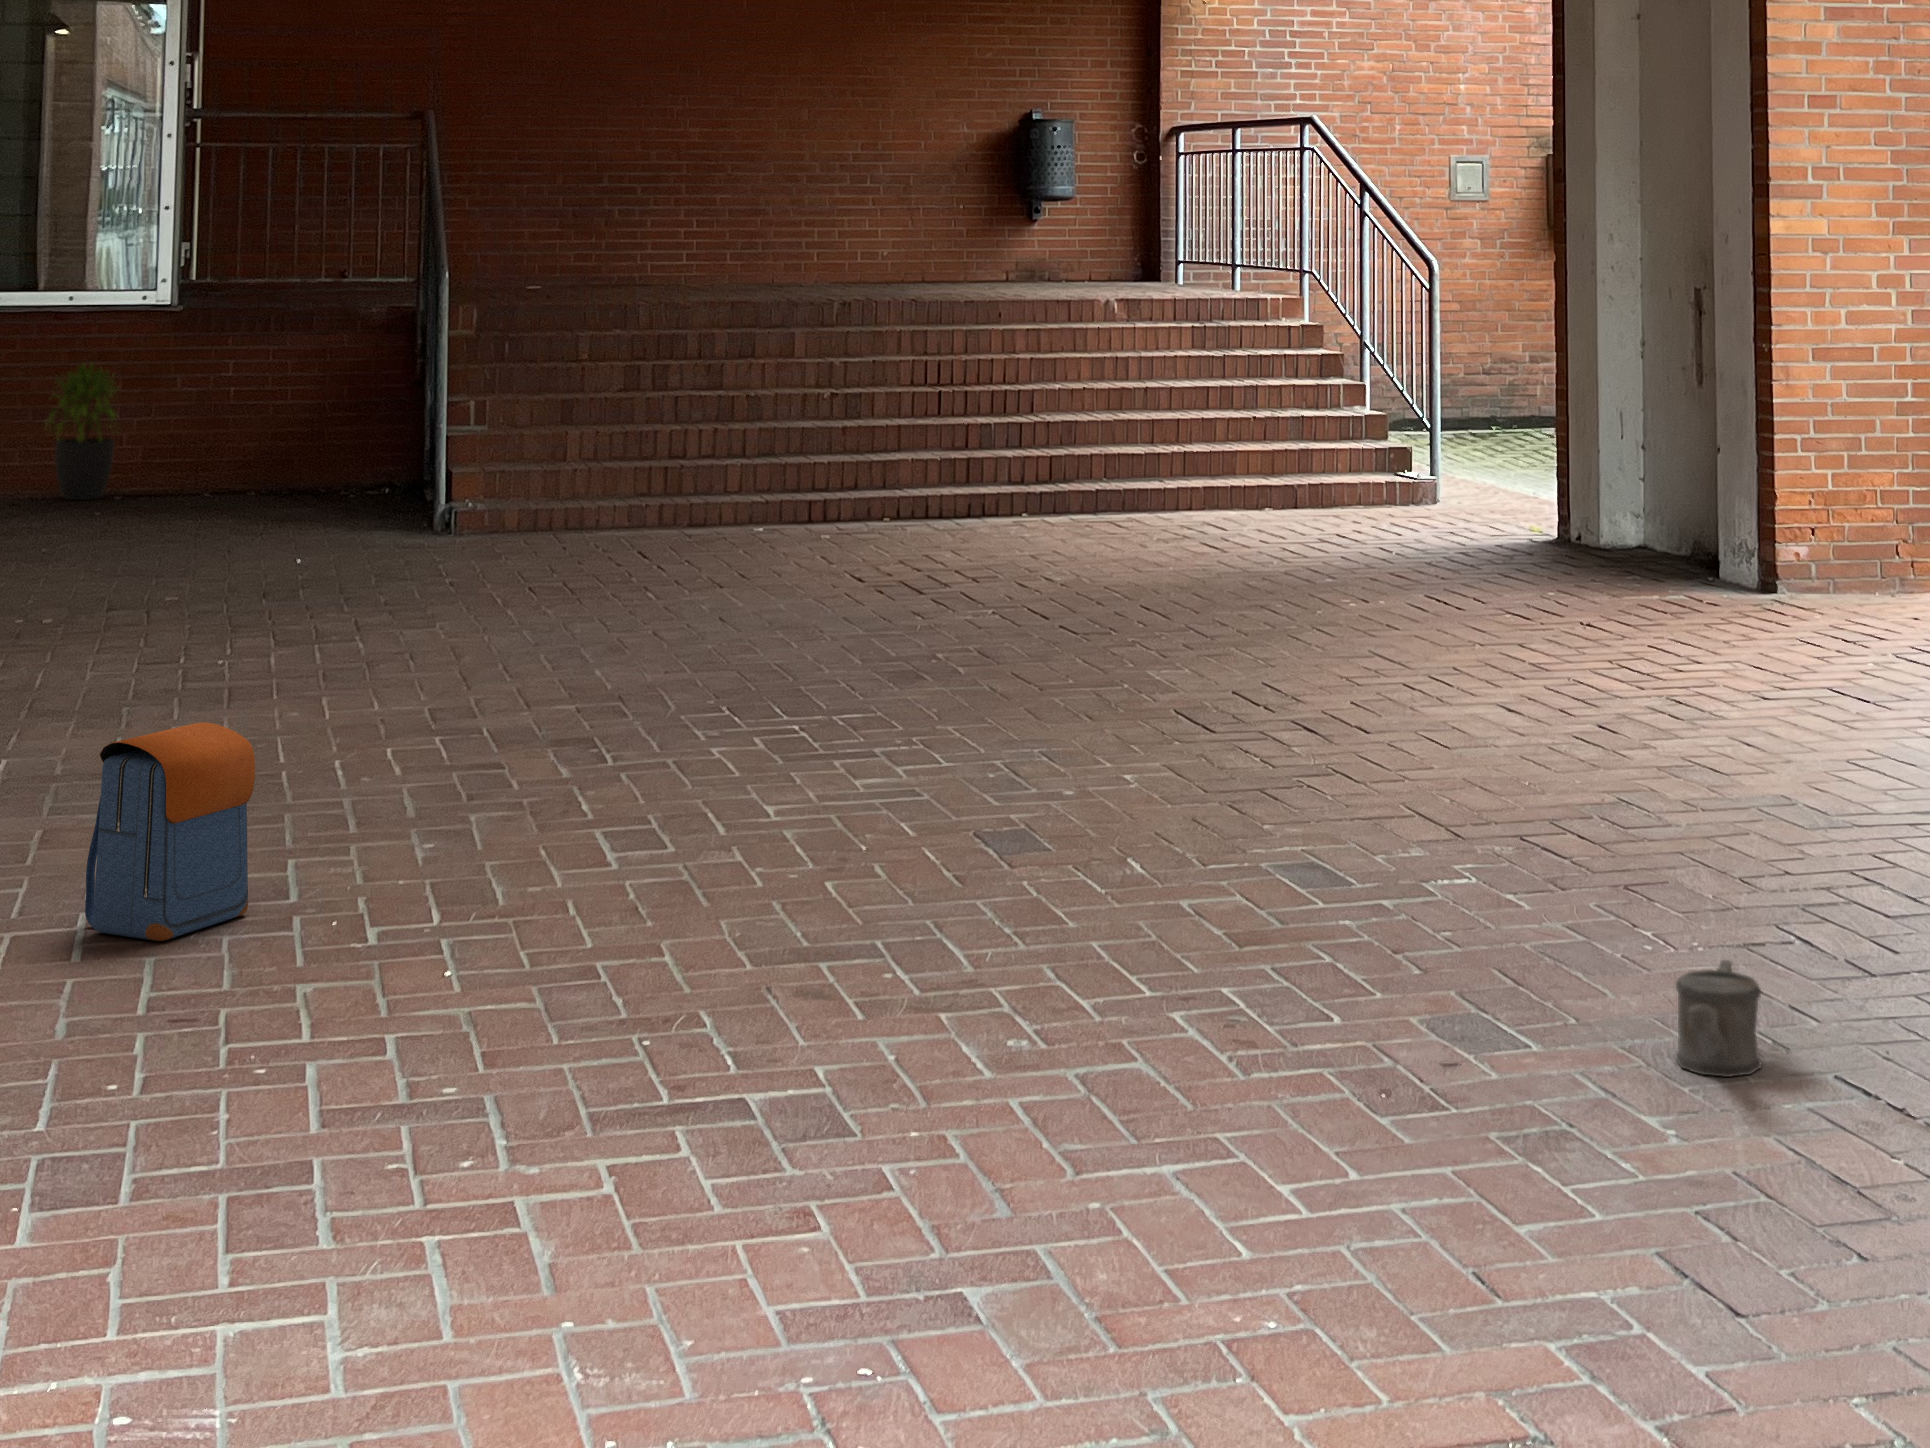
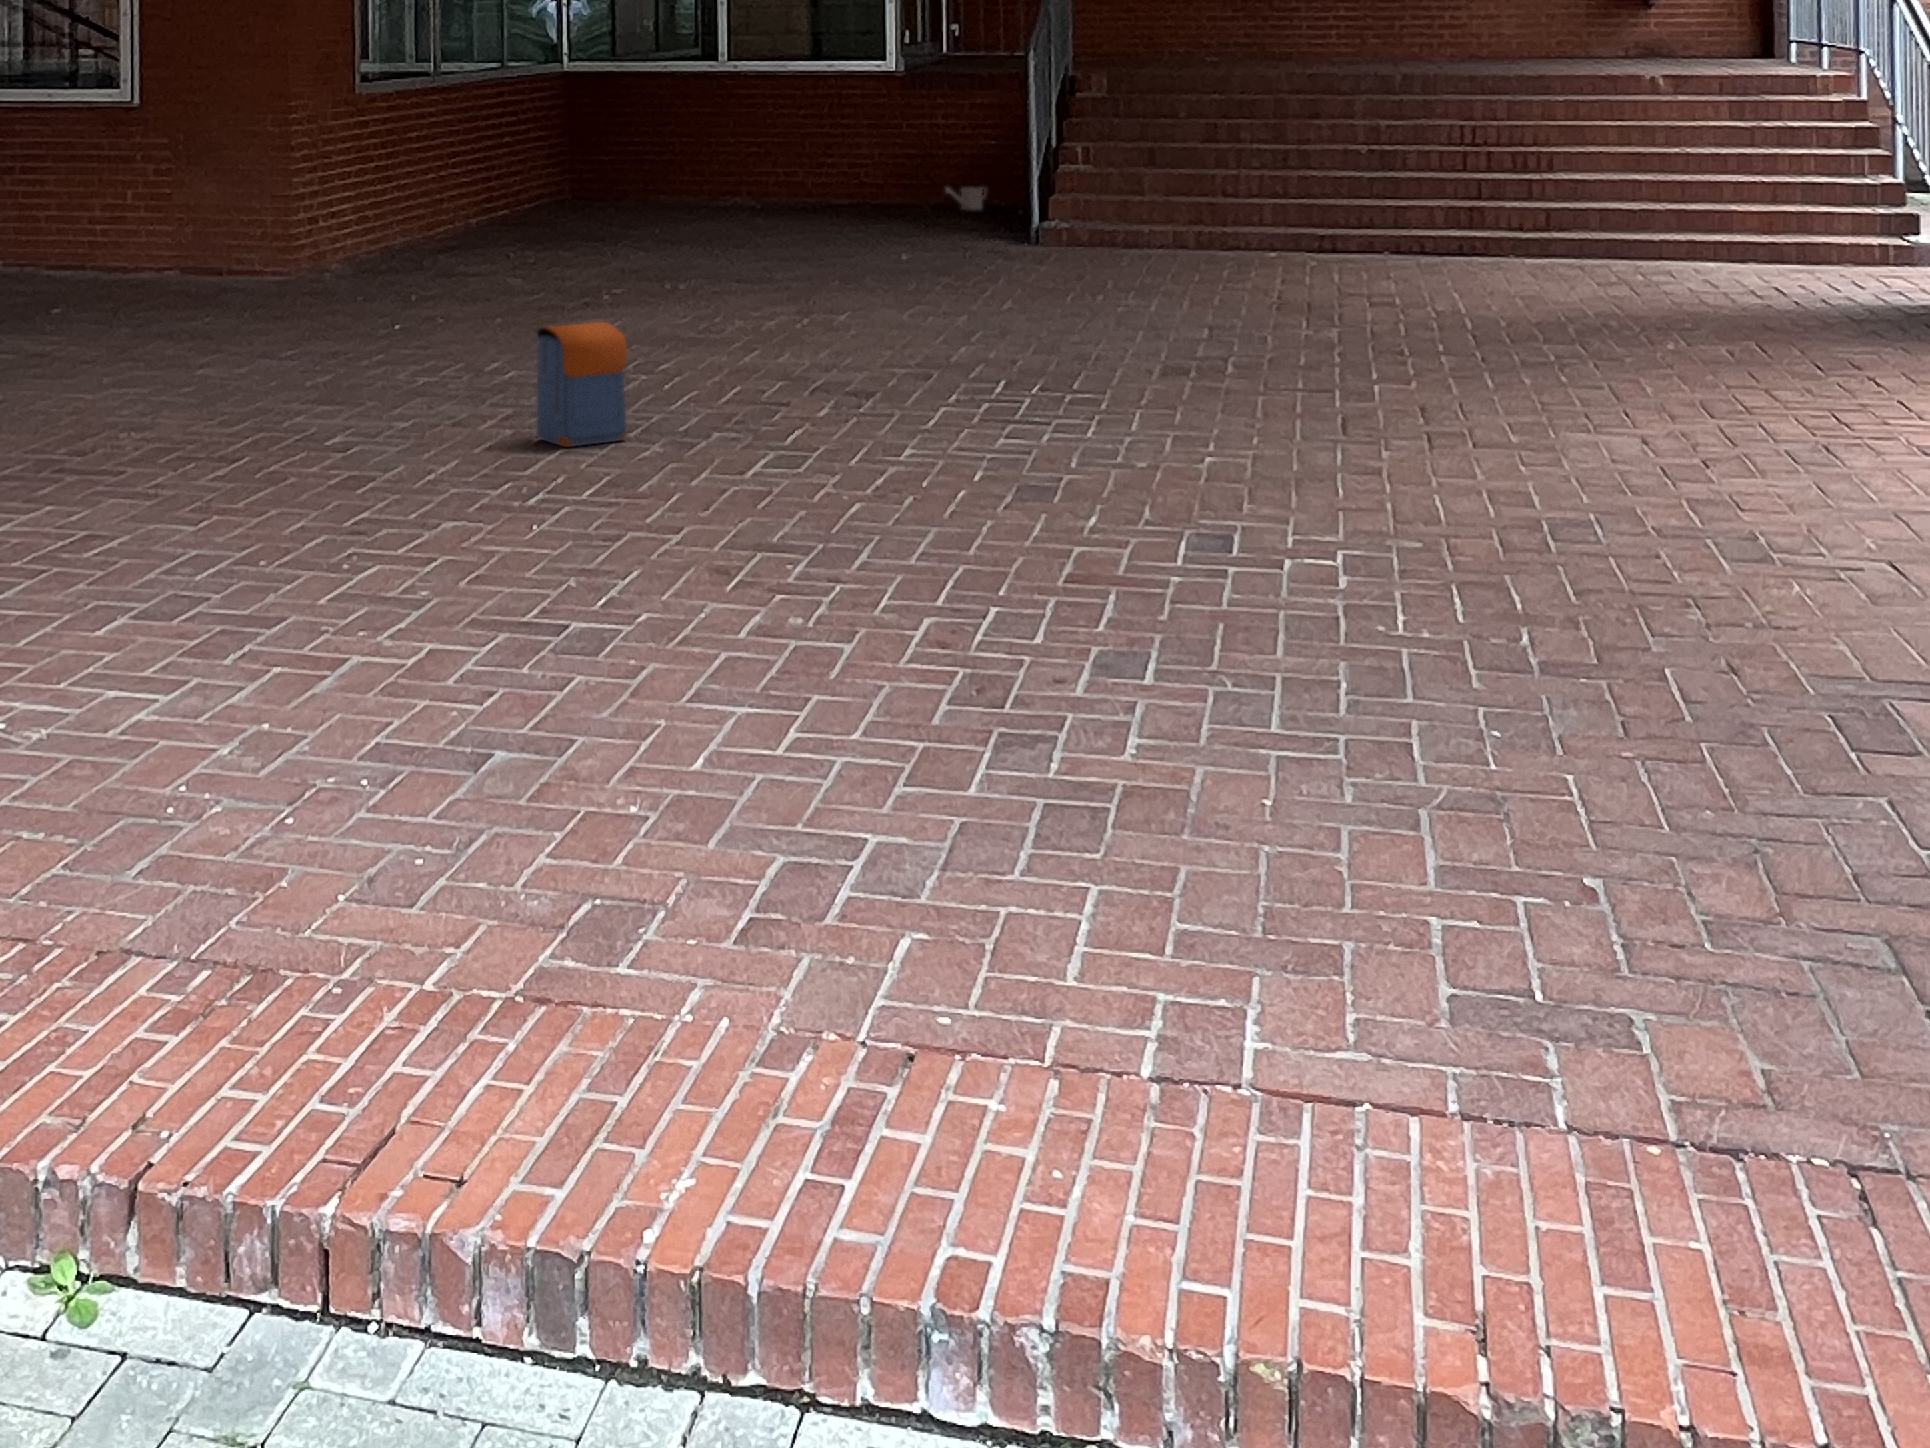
potted plant: present [46,364,121,500] -> none [803,112,859,210]
watering can: present [1676,960,1761,1077] -> present [945,188,987,210]

